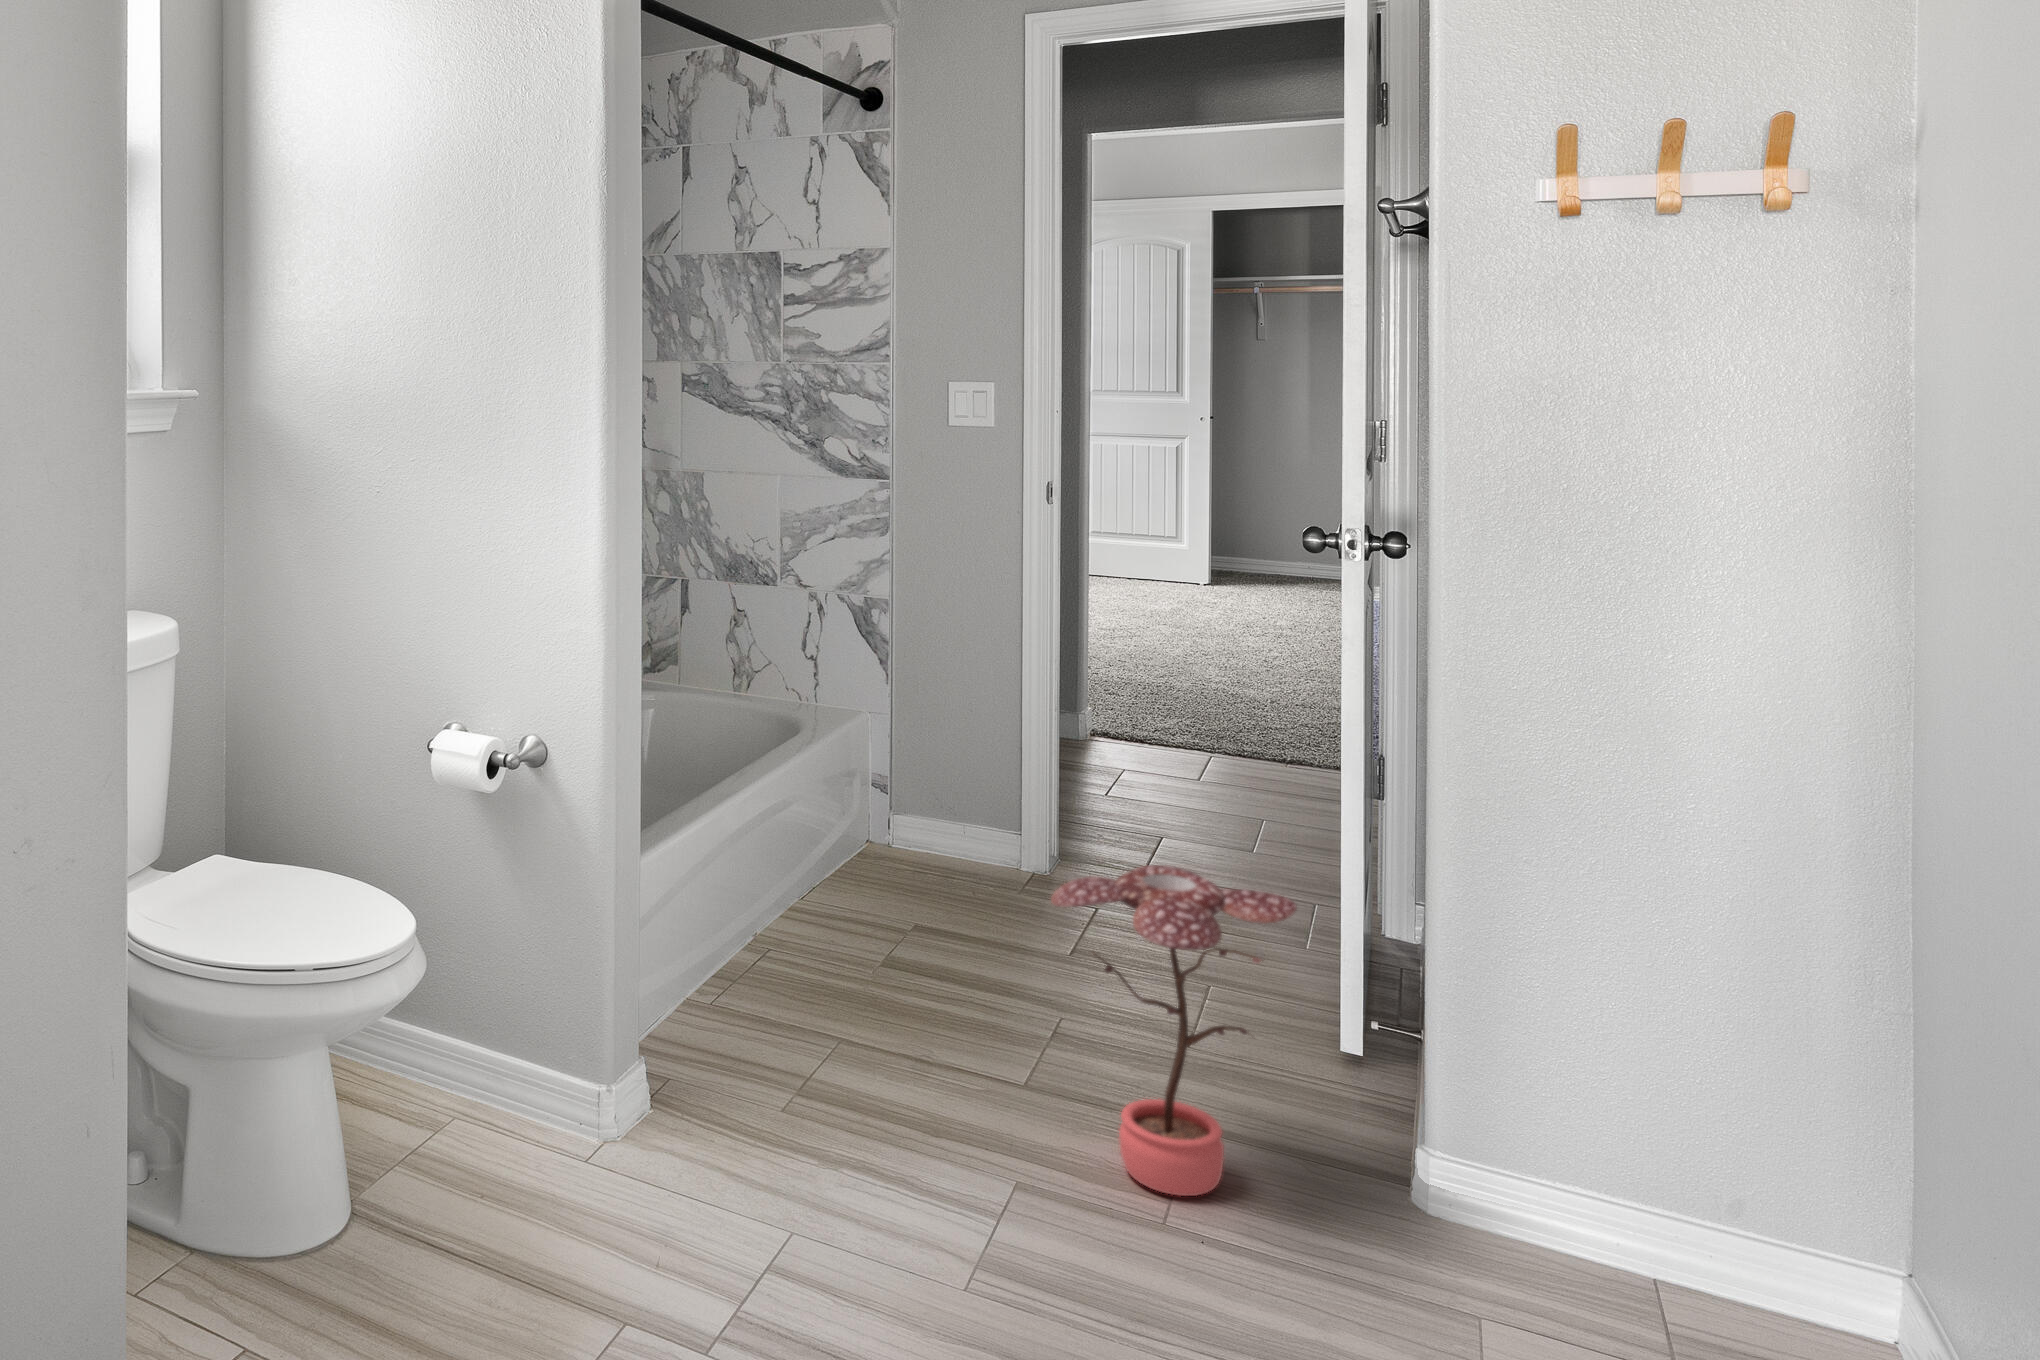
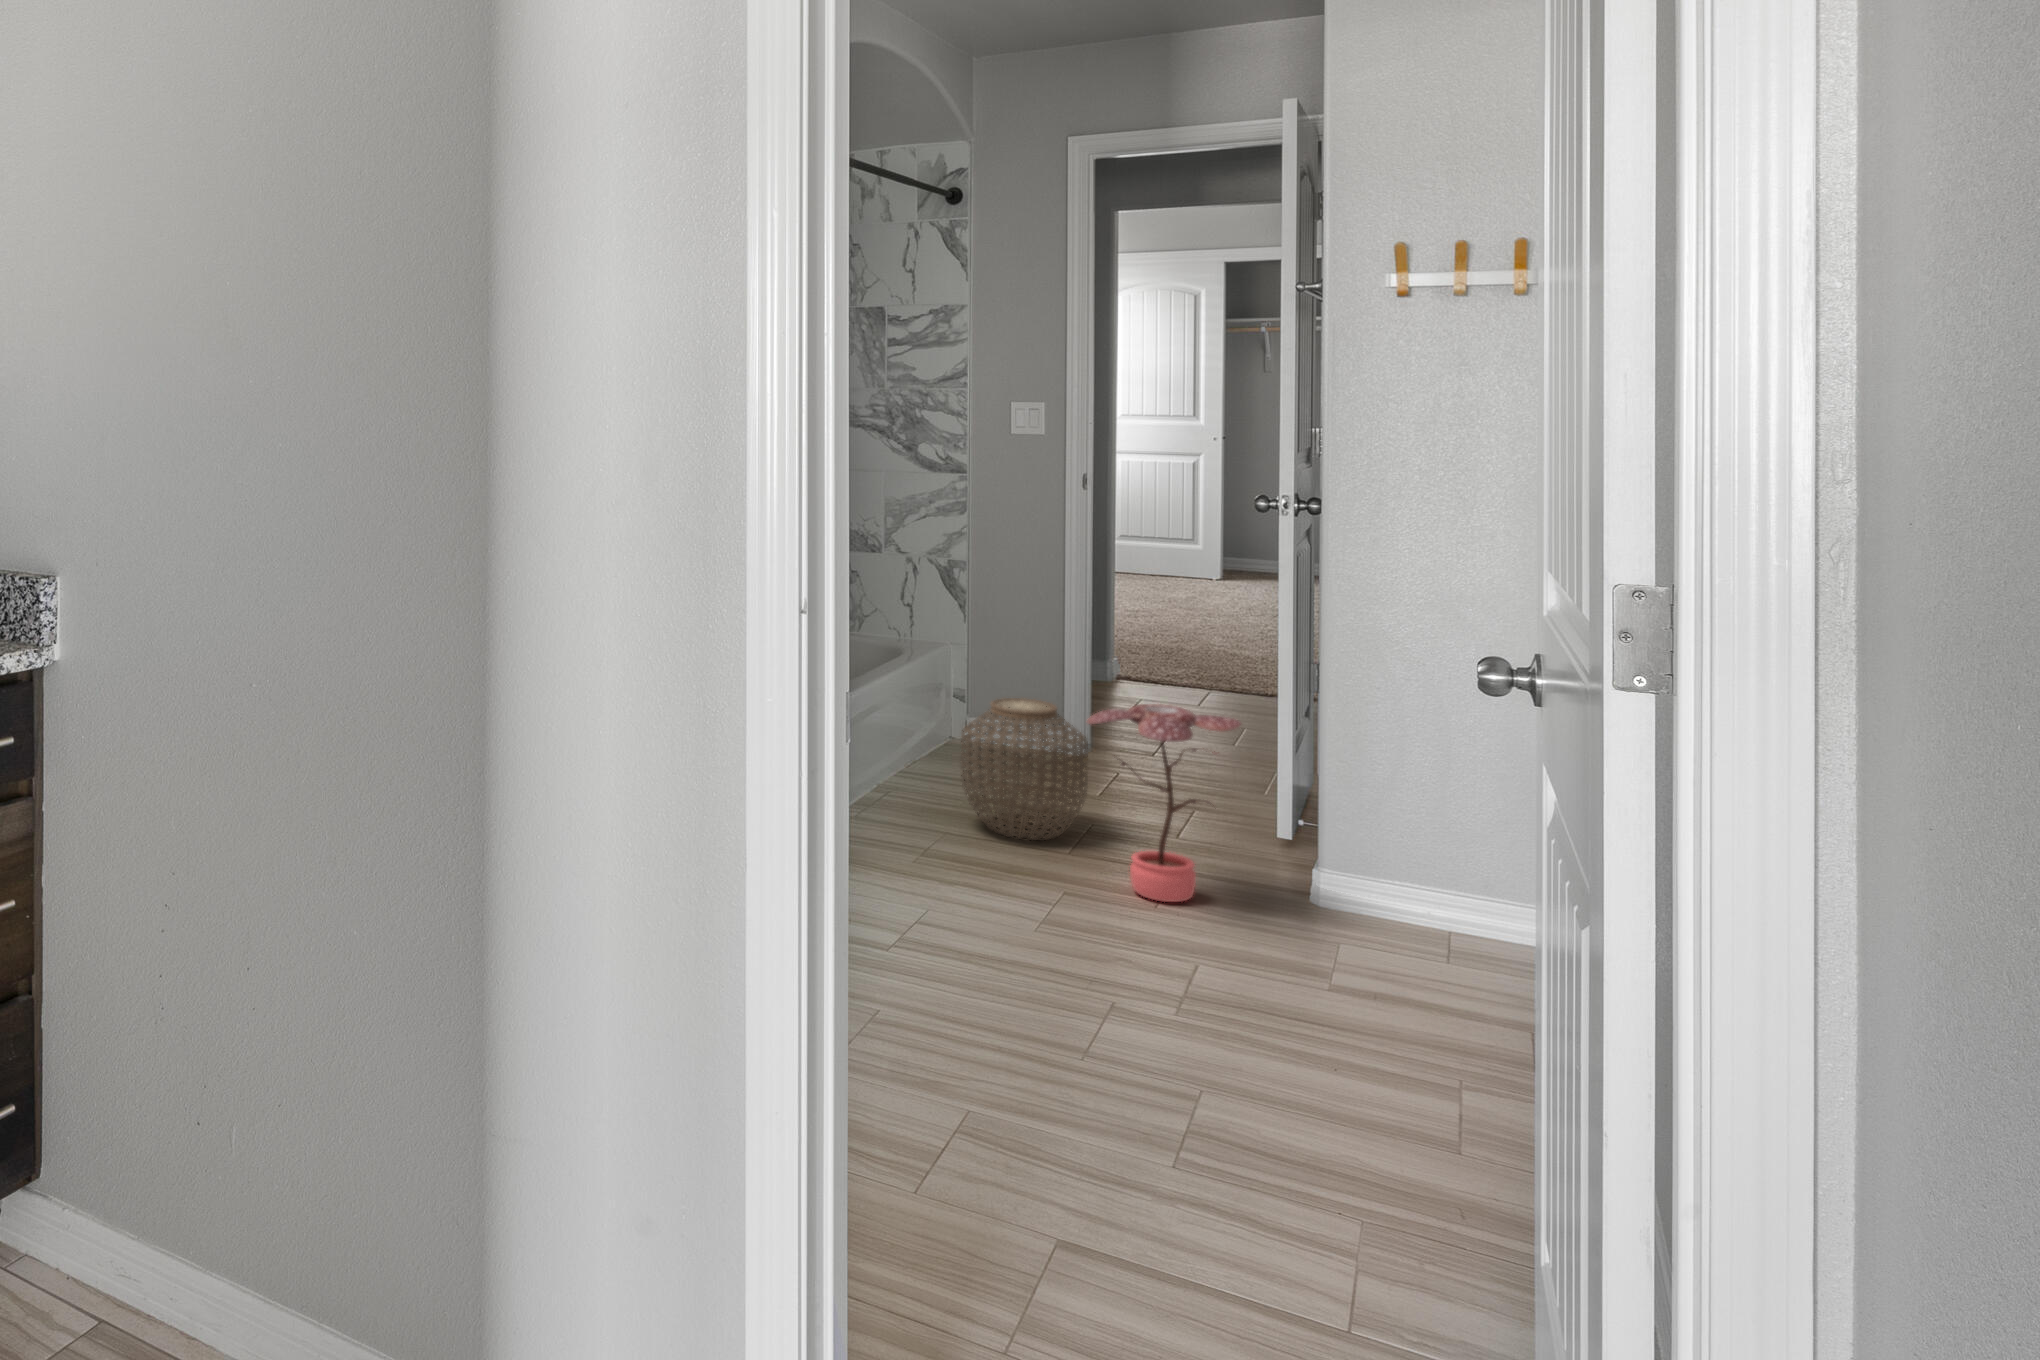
woven basket: none [866,828,1053,1052] -> present [961,698,1088,840]

